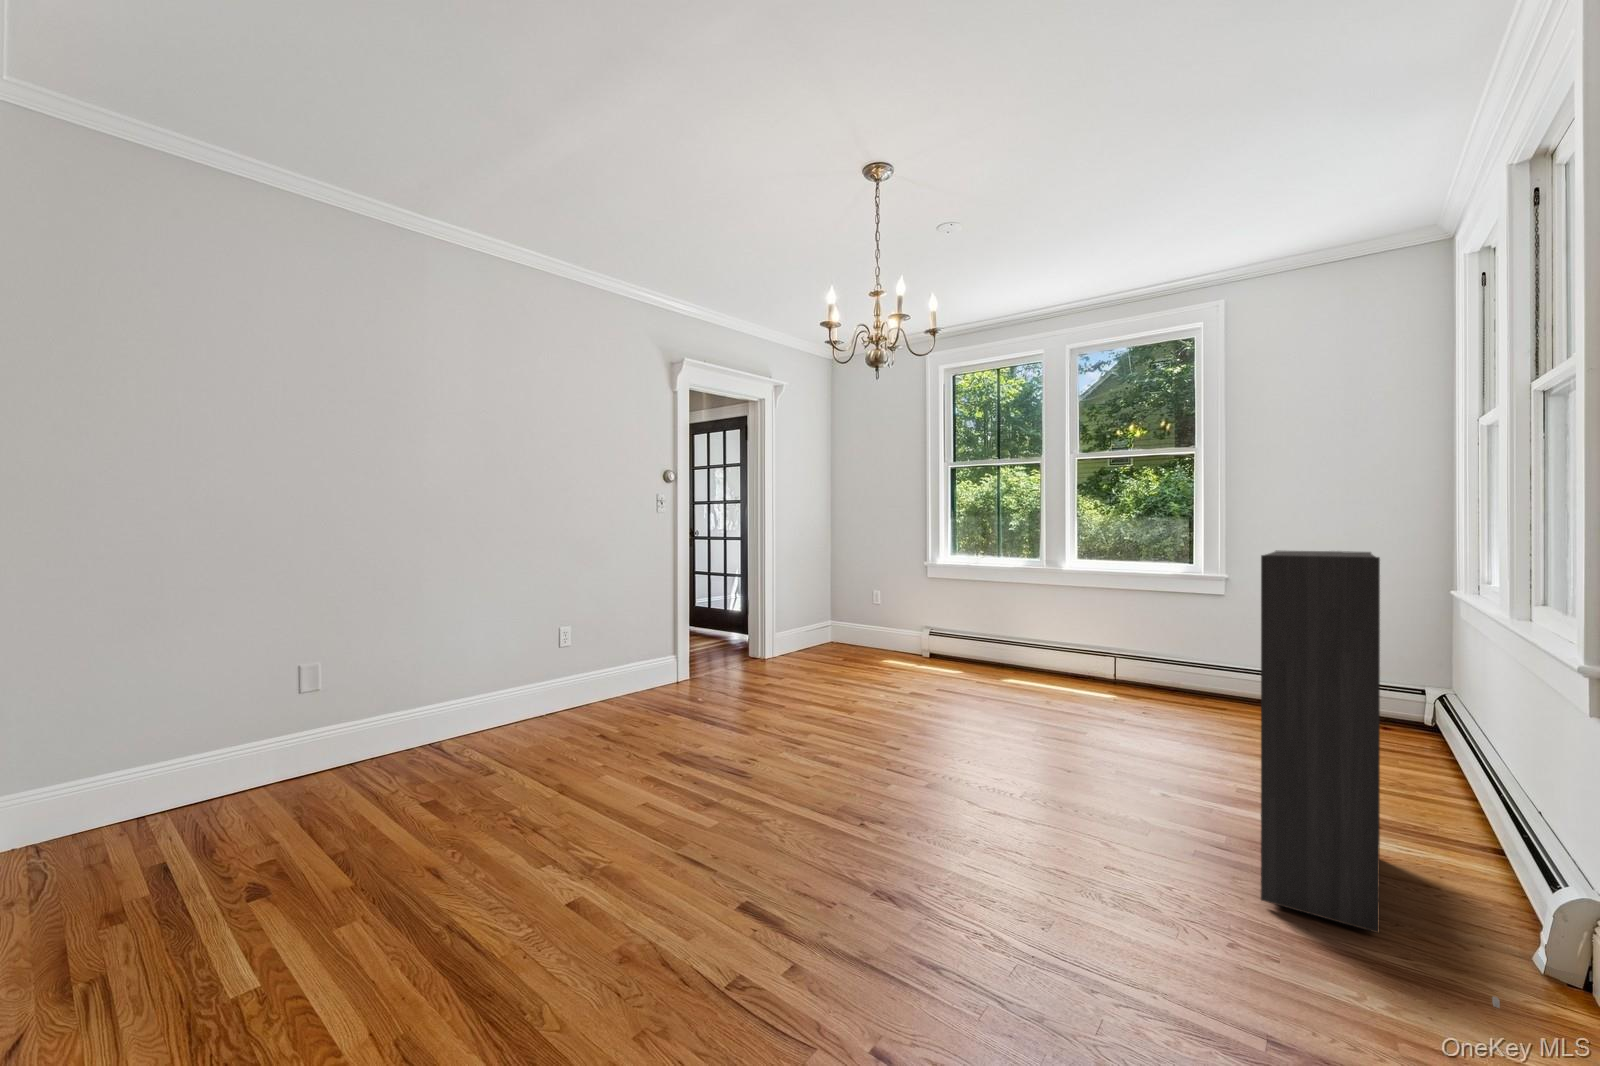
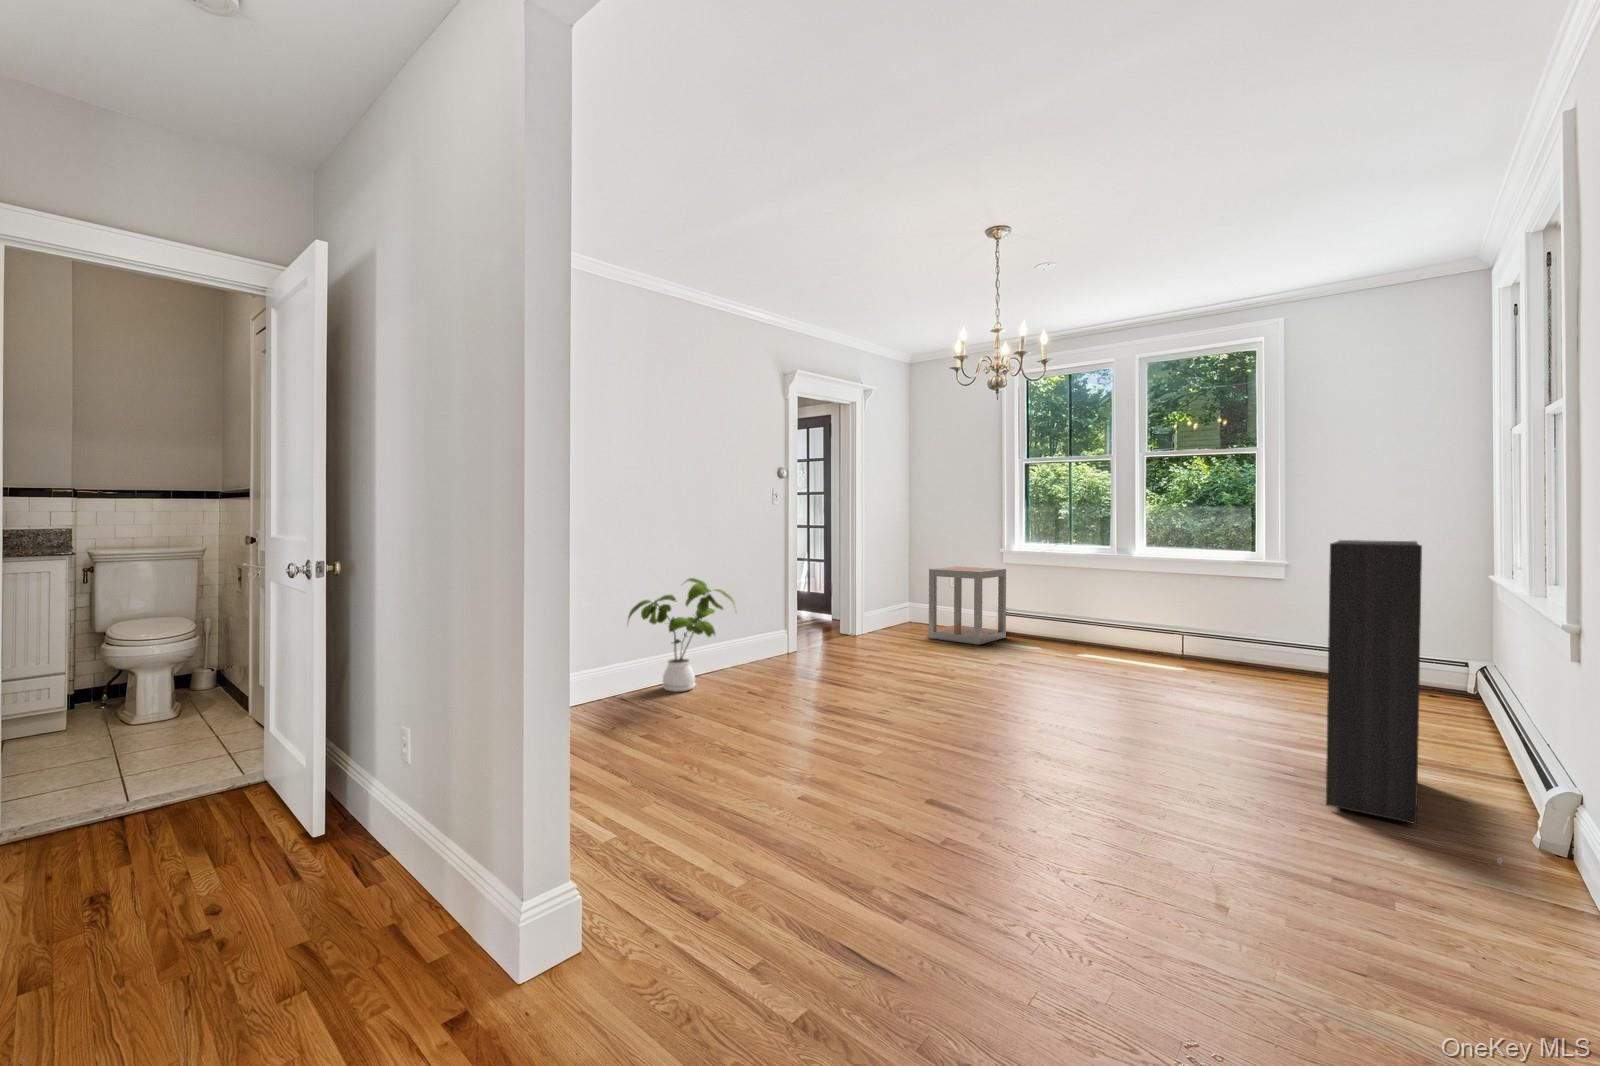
side table: none [845,580,929,667] -> present [929,566,1006,645]
house plant: none [455,597,586,732] -> present [628,578,734,692]

